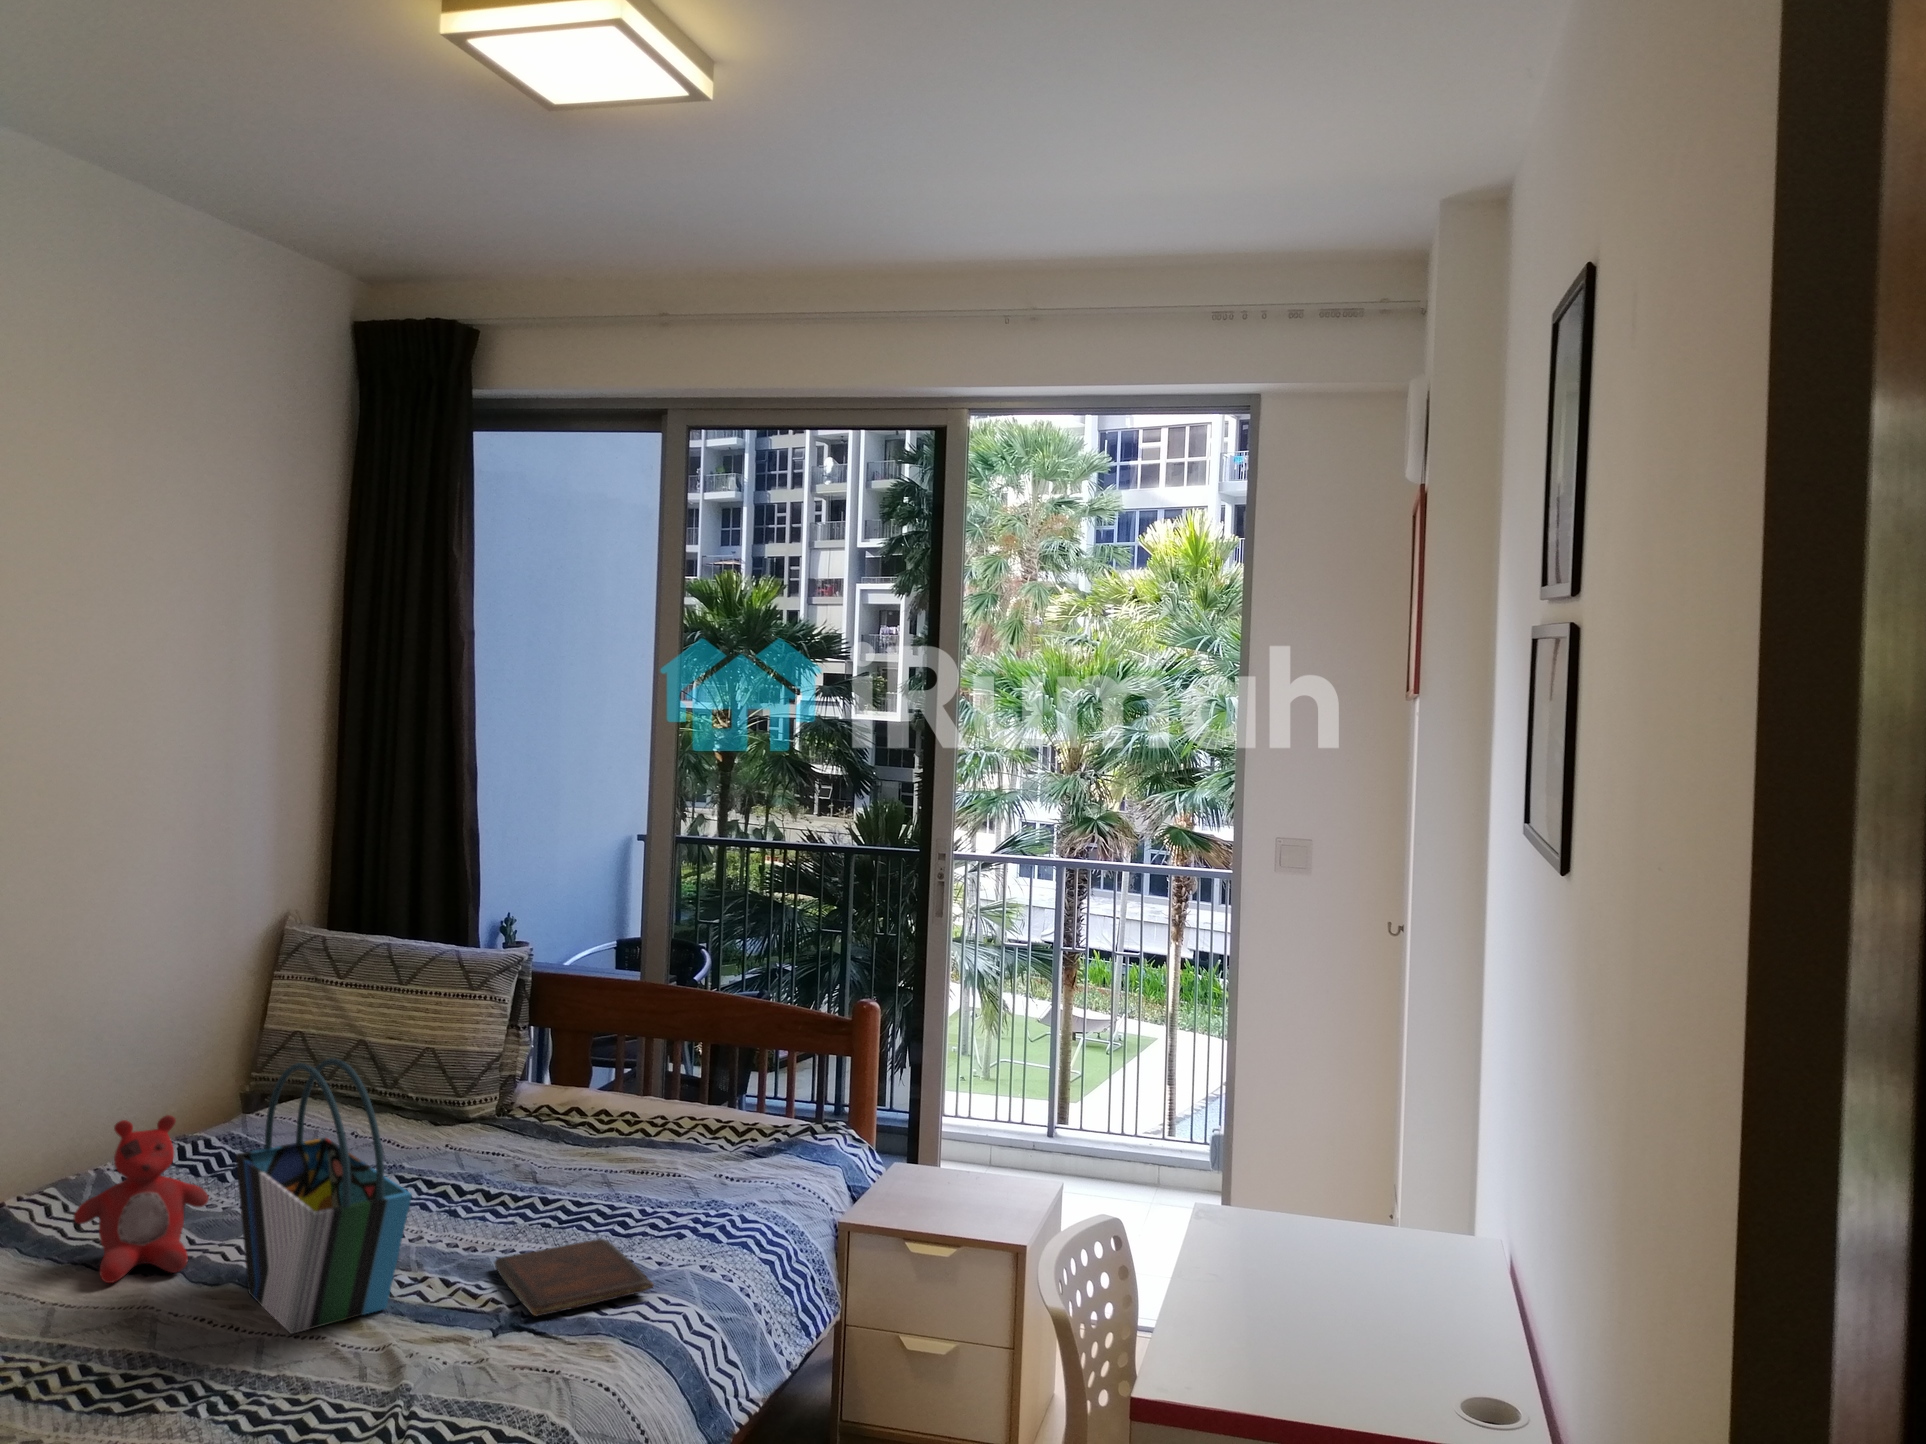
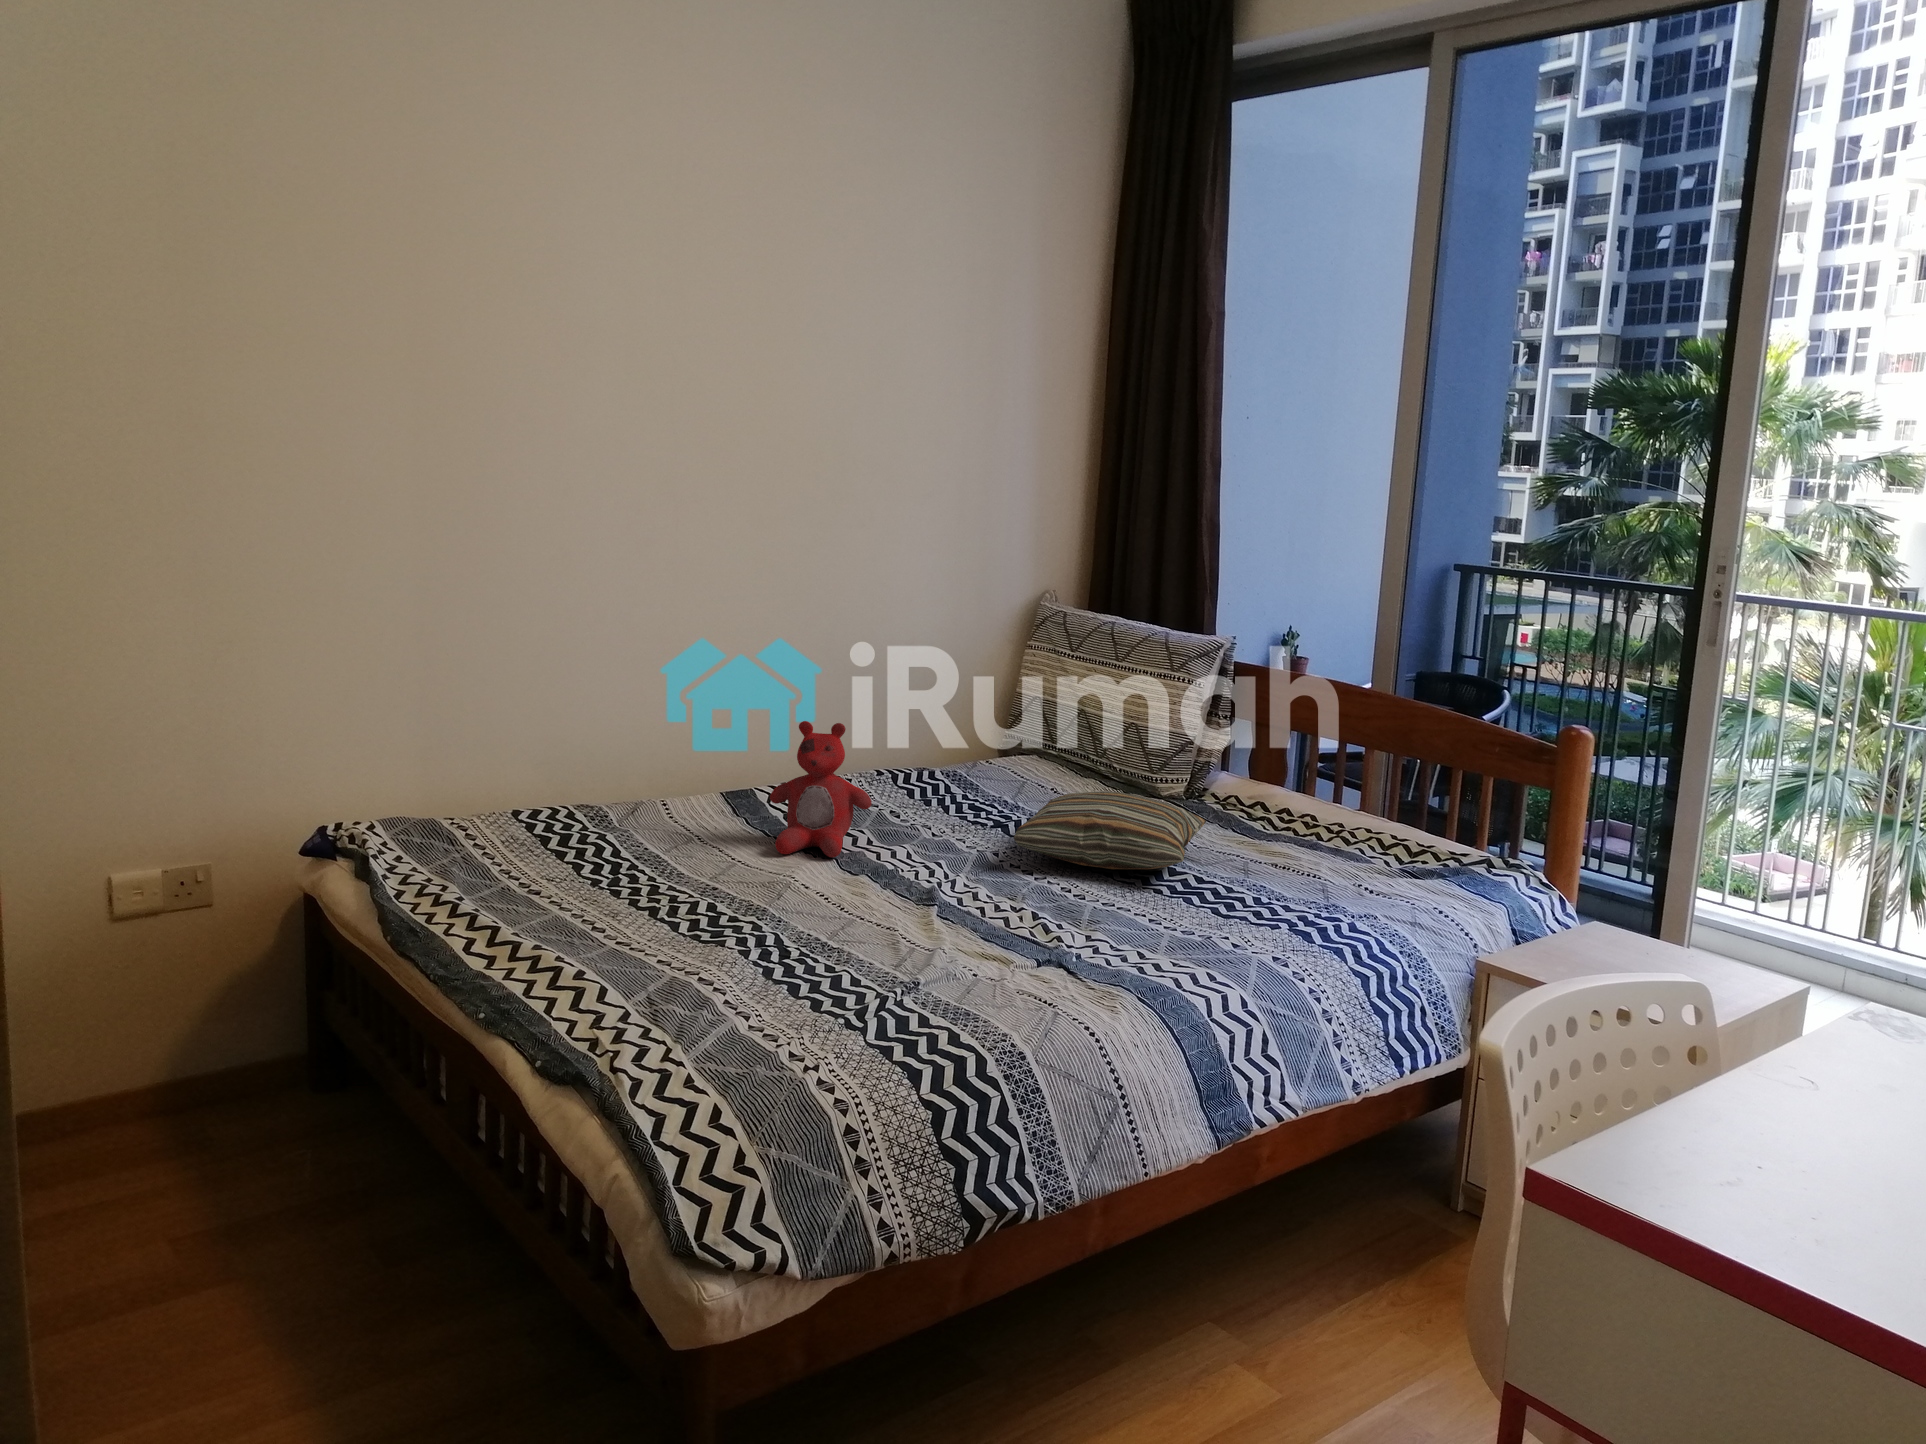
tote bag: present [236,1058,412,1334] -> none [869,680,966,920]
pillow: none [386,1129,574,1215] -> present [1014,791,1206,869]
book: present [495,1239,654,1317] -> none [1069,903,1198,962]

